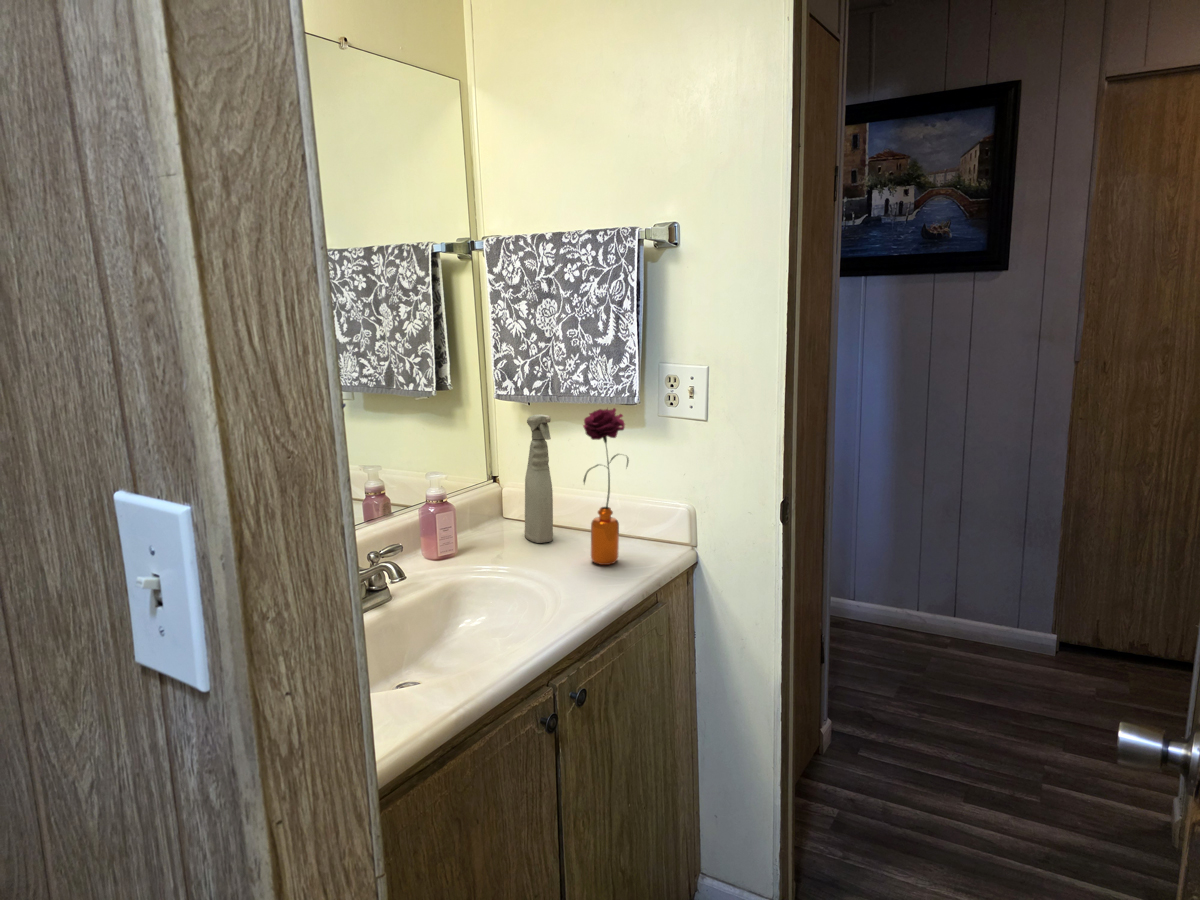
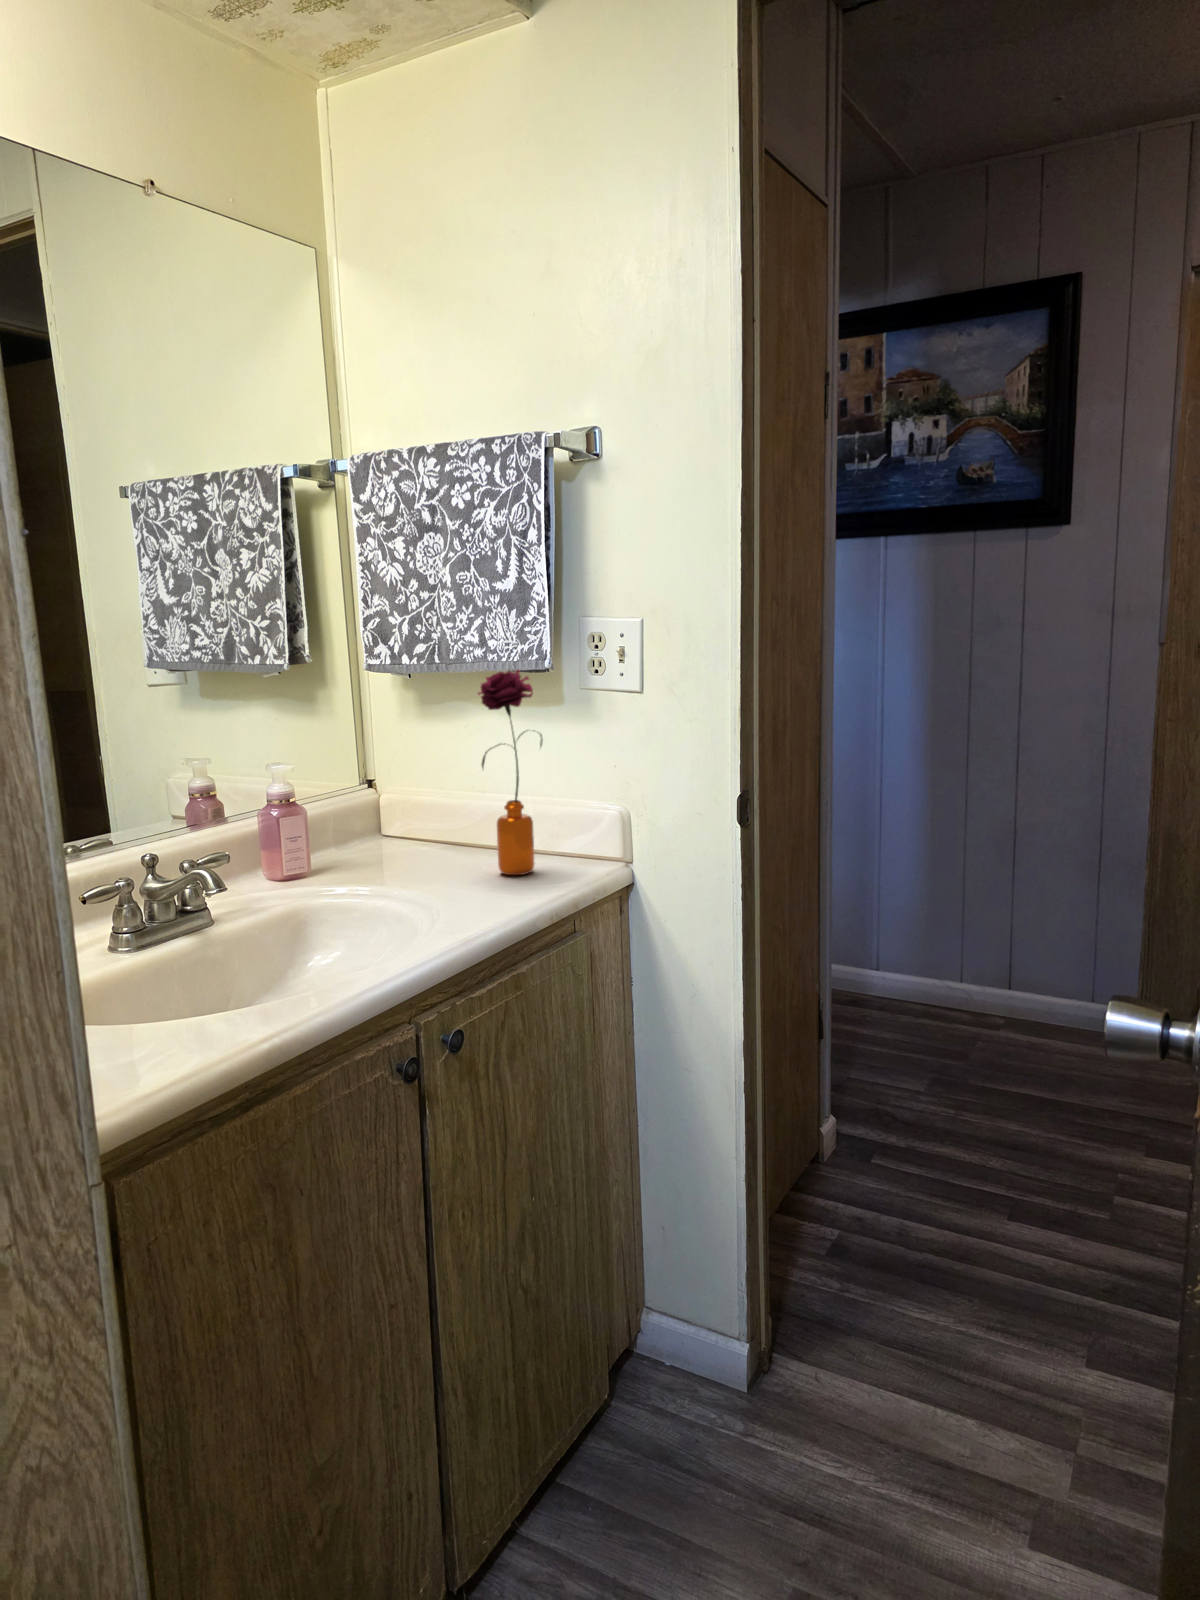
spray bottle: present [524,414,553,543] -> none [414,688,455,859]

